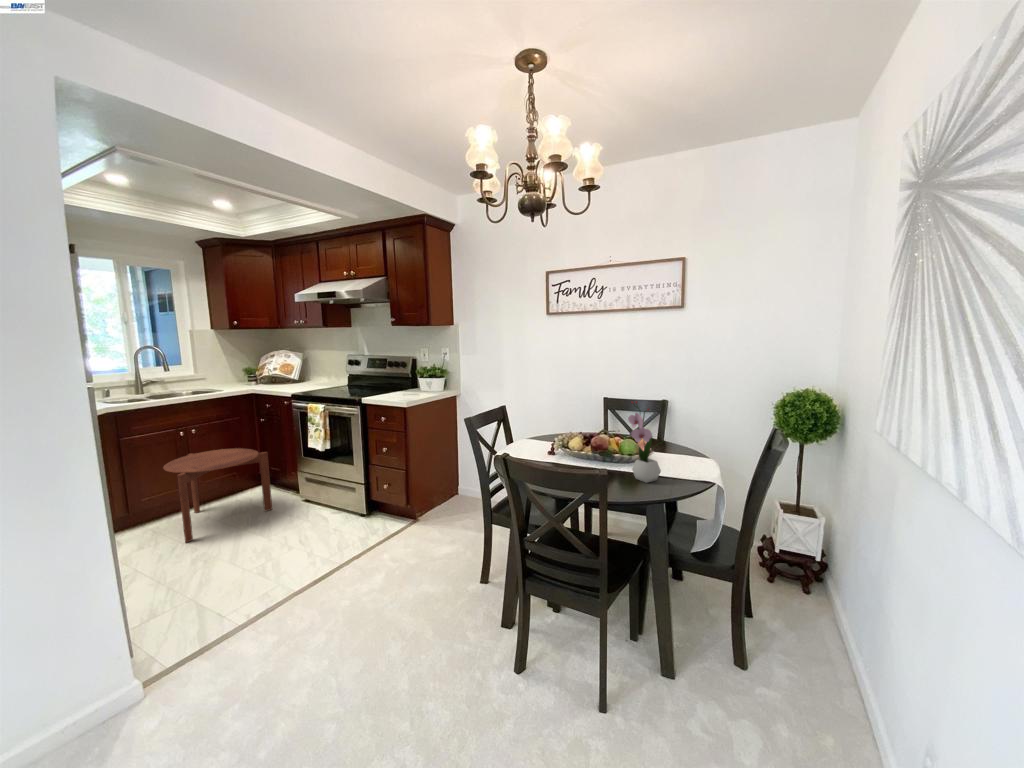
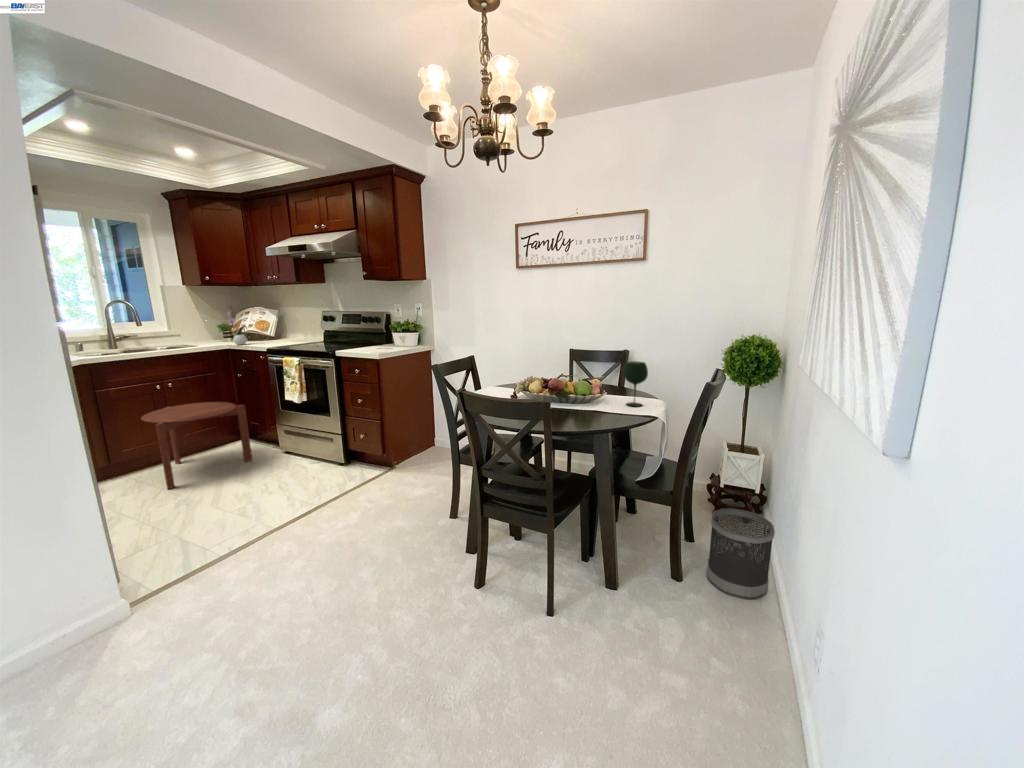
flower arrangement: present [628,401,661,483] -> present [227,306,248,345]
wine glass: none [672,419,699,468] -> present [624,361,648,406]
wastebasket: none [772,584,854,695] -> present [707,508,775,599]

